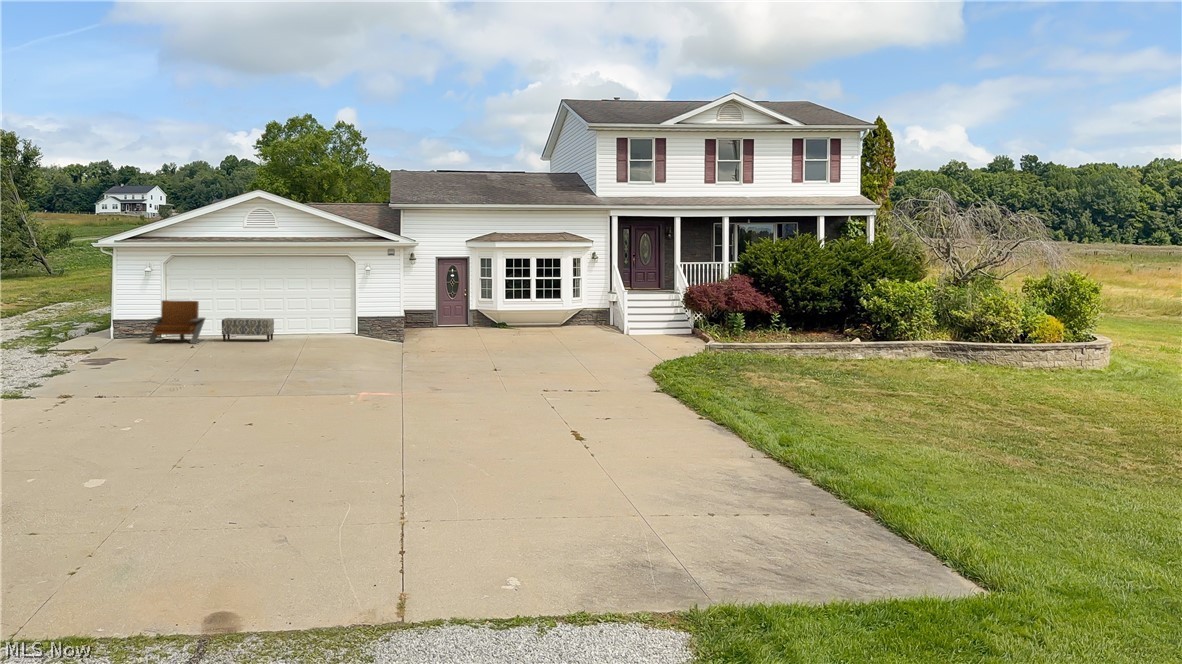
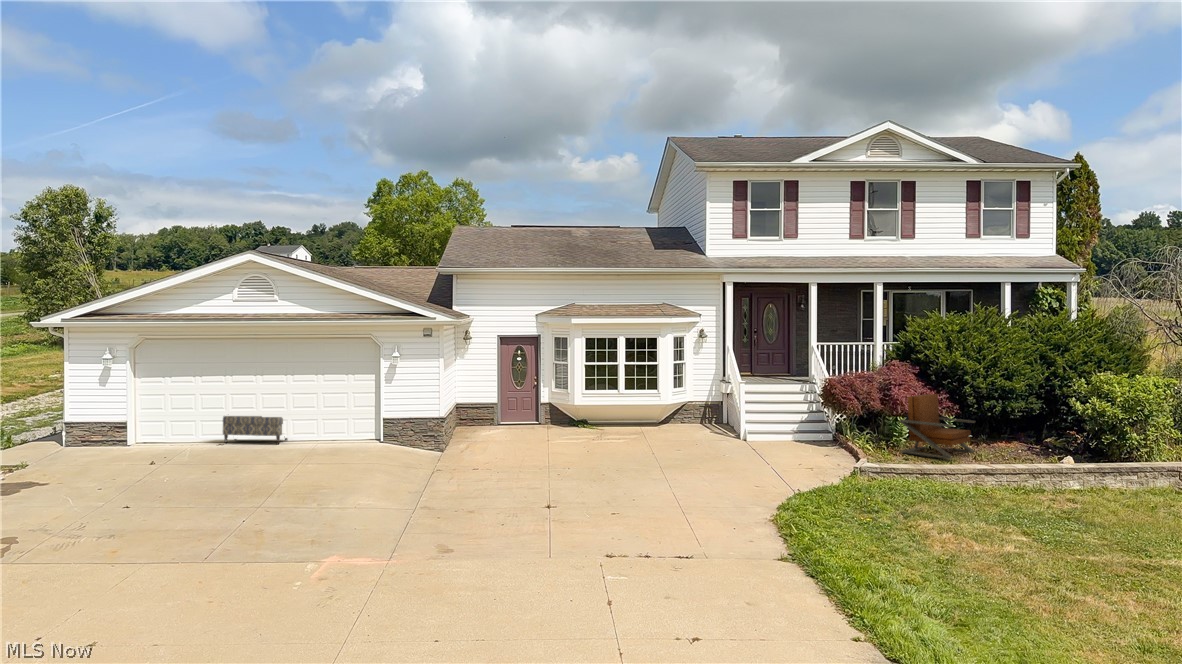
lounge chair: present [148,300,205,344] -> present [899,394,975,459]

